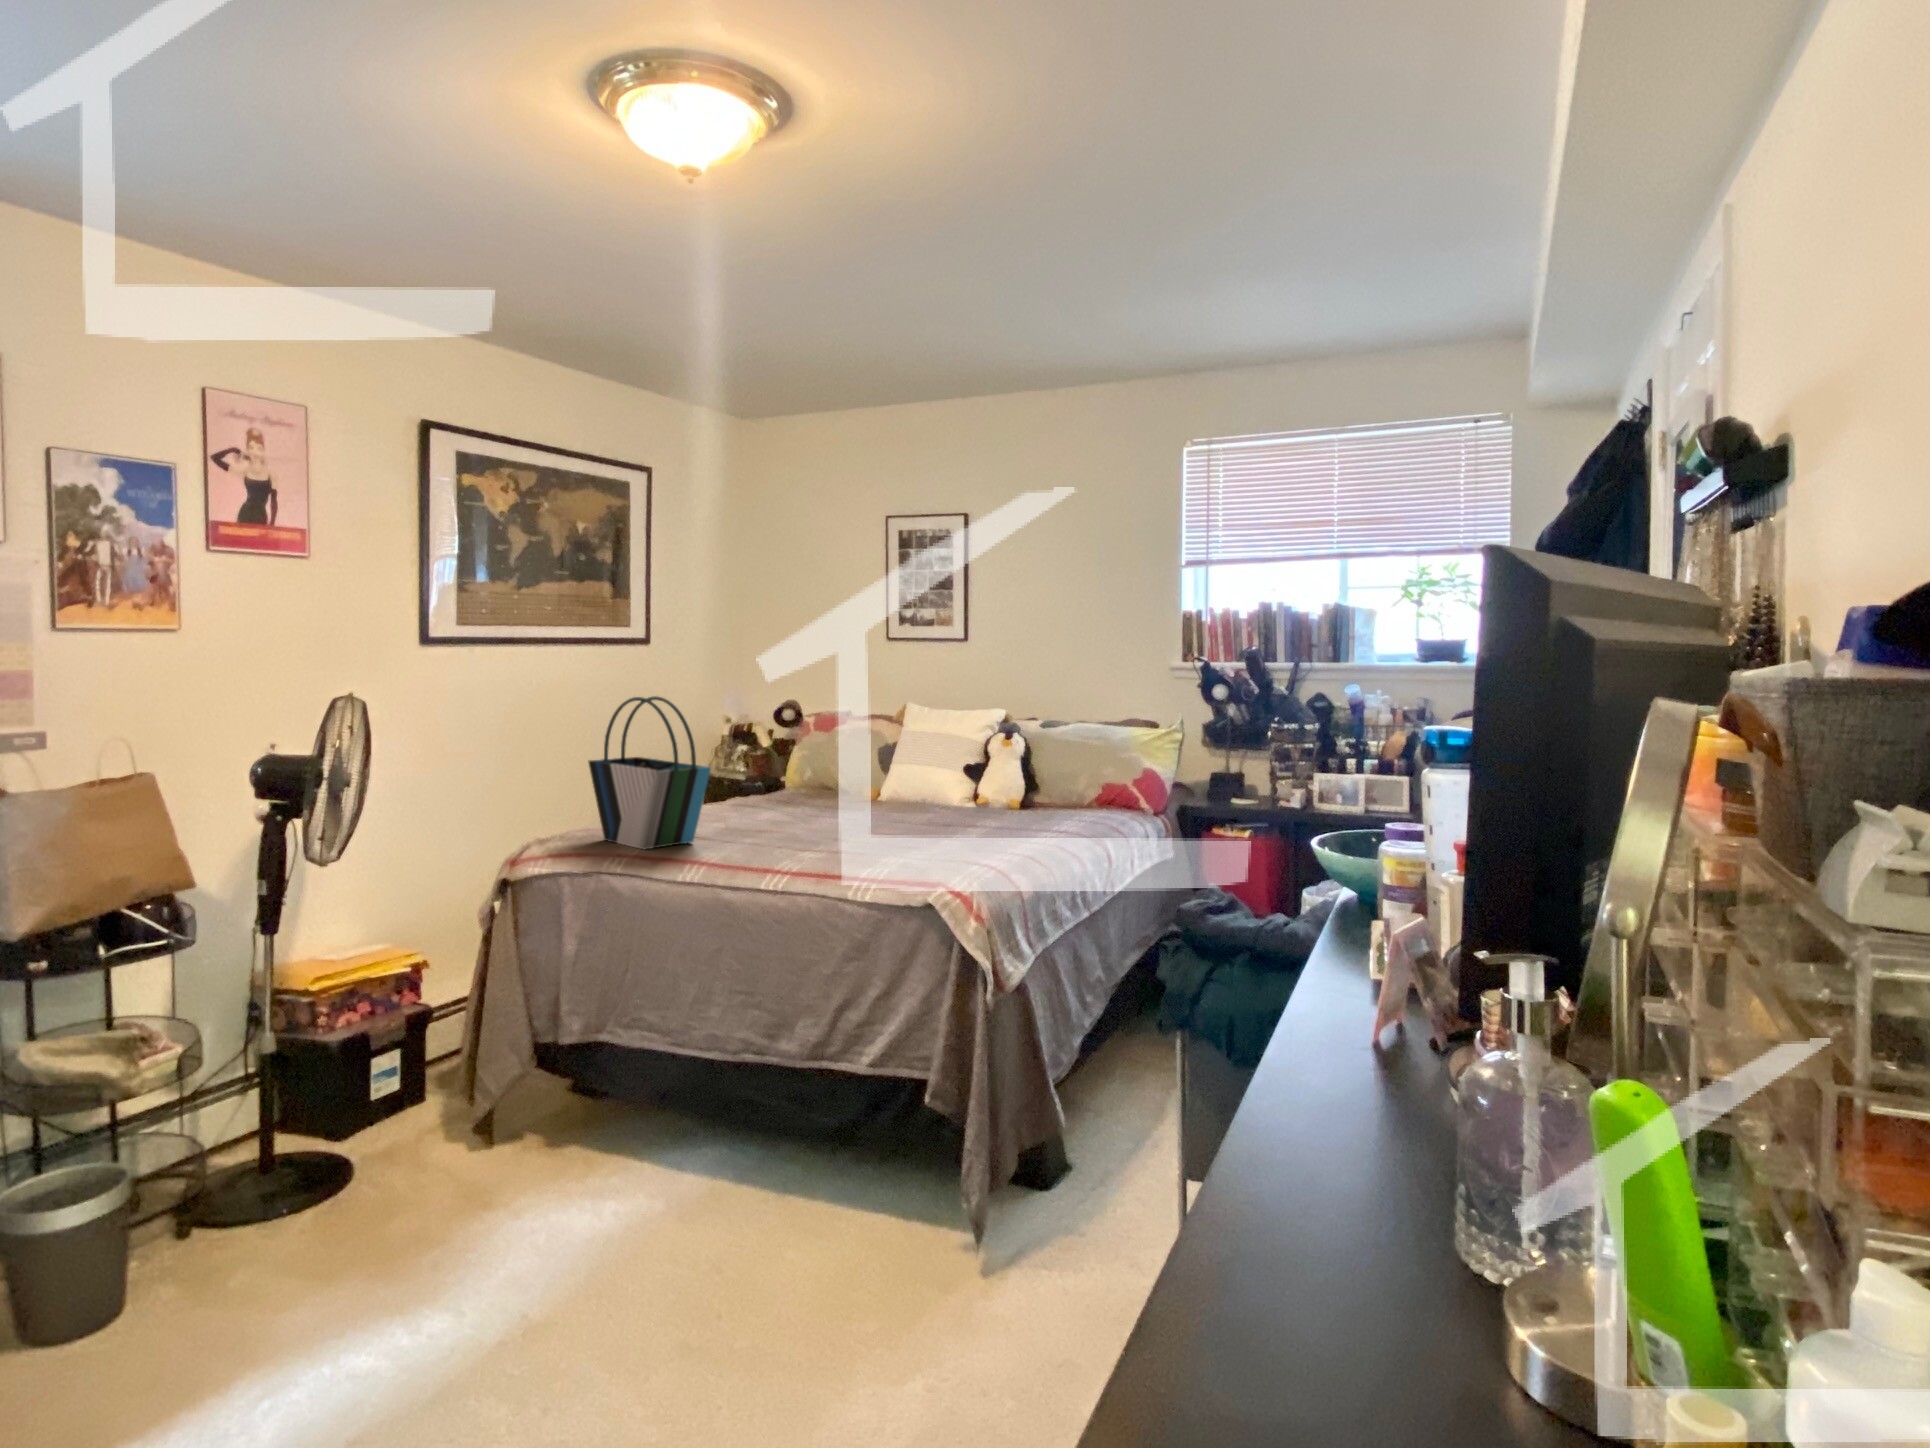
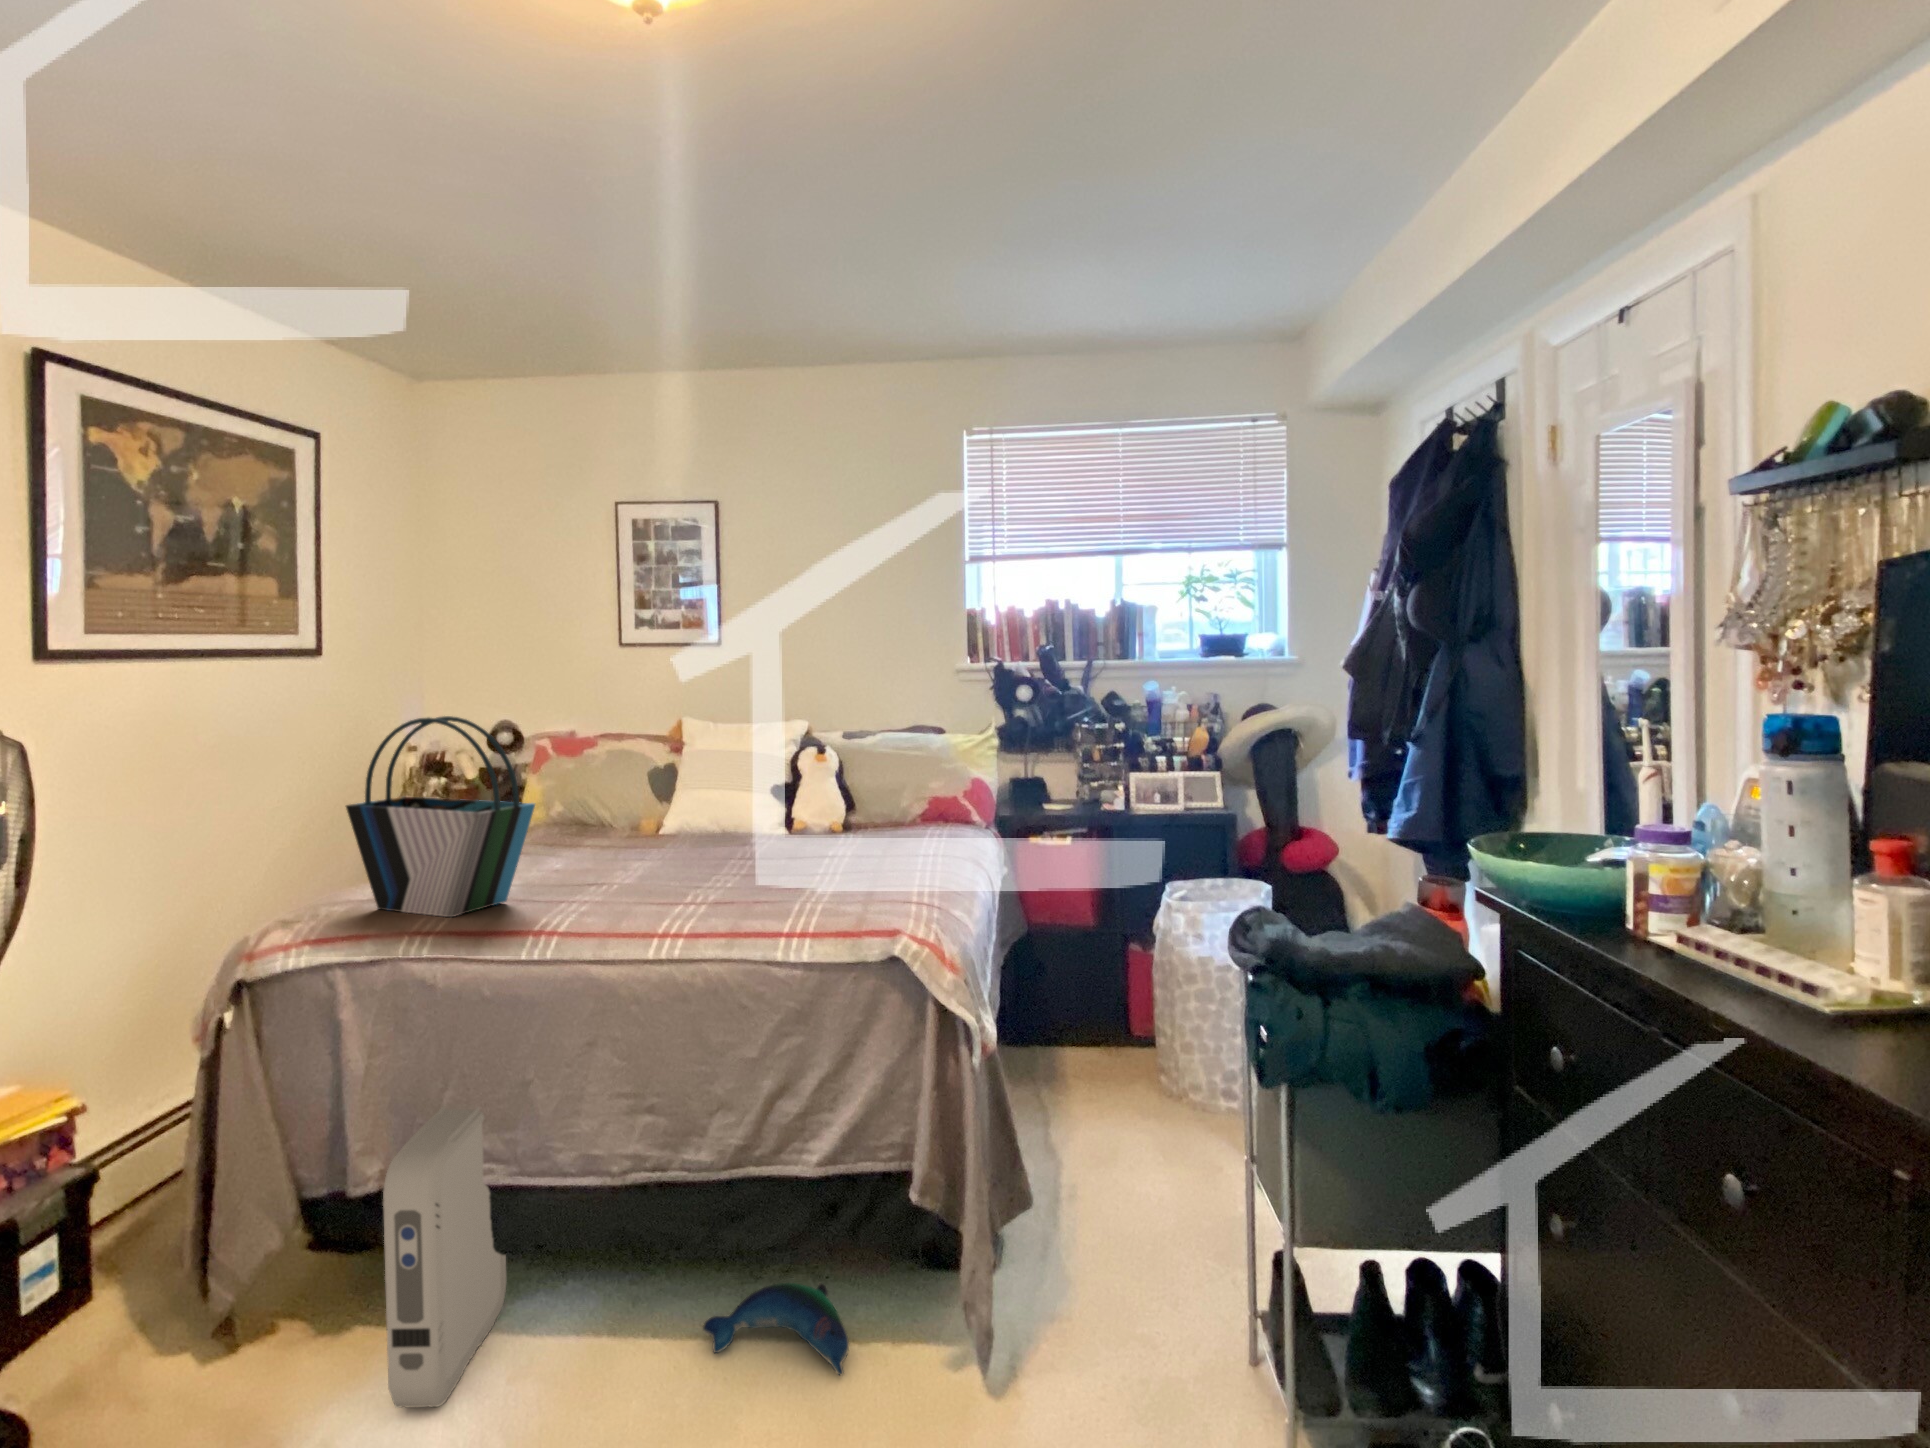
air purifier: none [558,986,670,1202] -> present [383,1107,507,1407]
plush toy: none [790,1164,888,1240] -> present [703,1283,849,1375]

